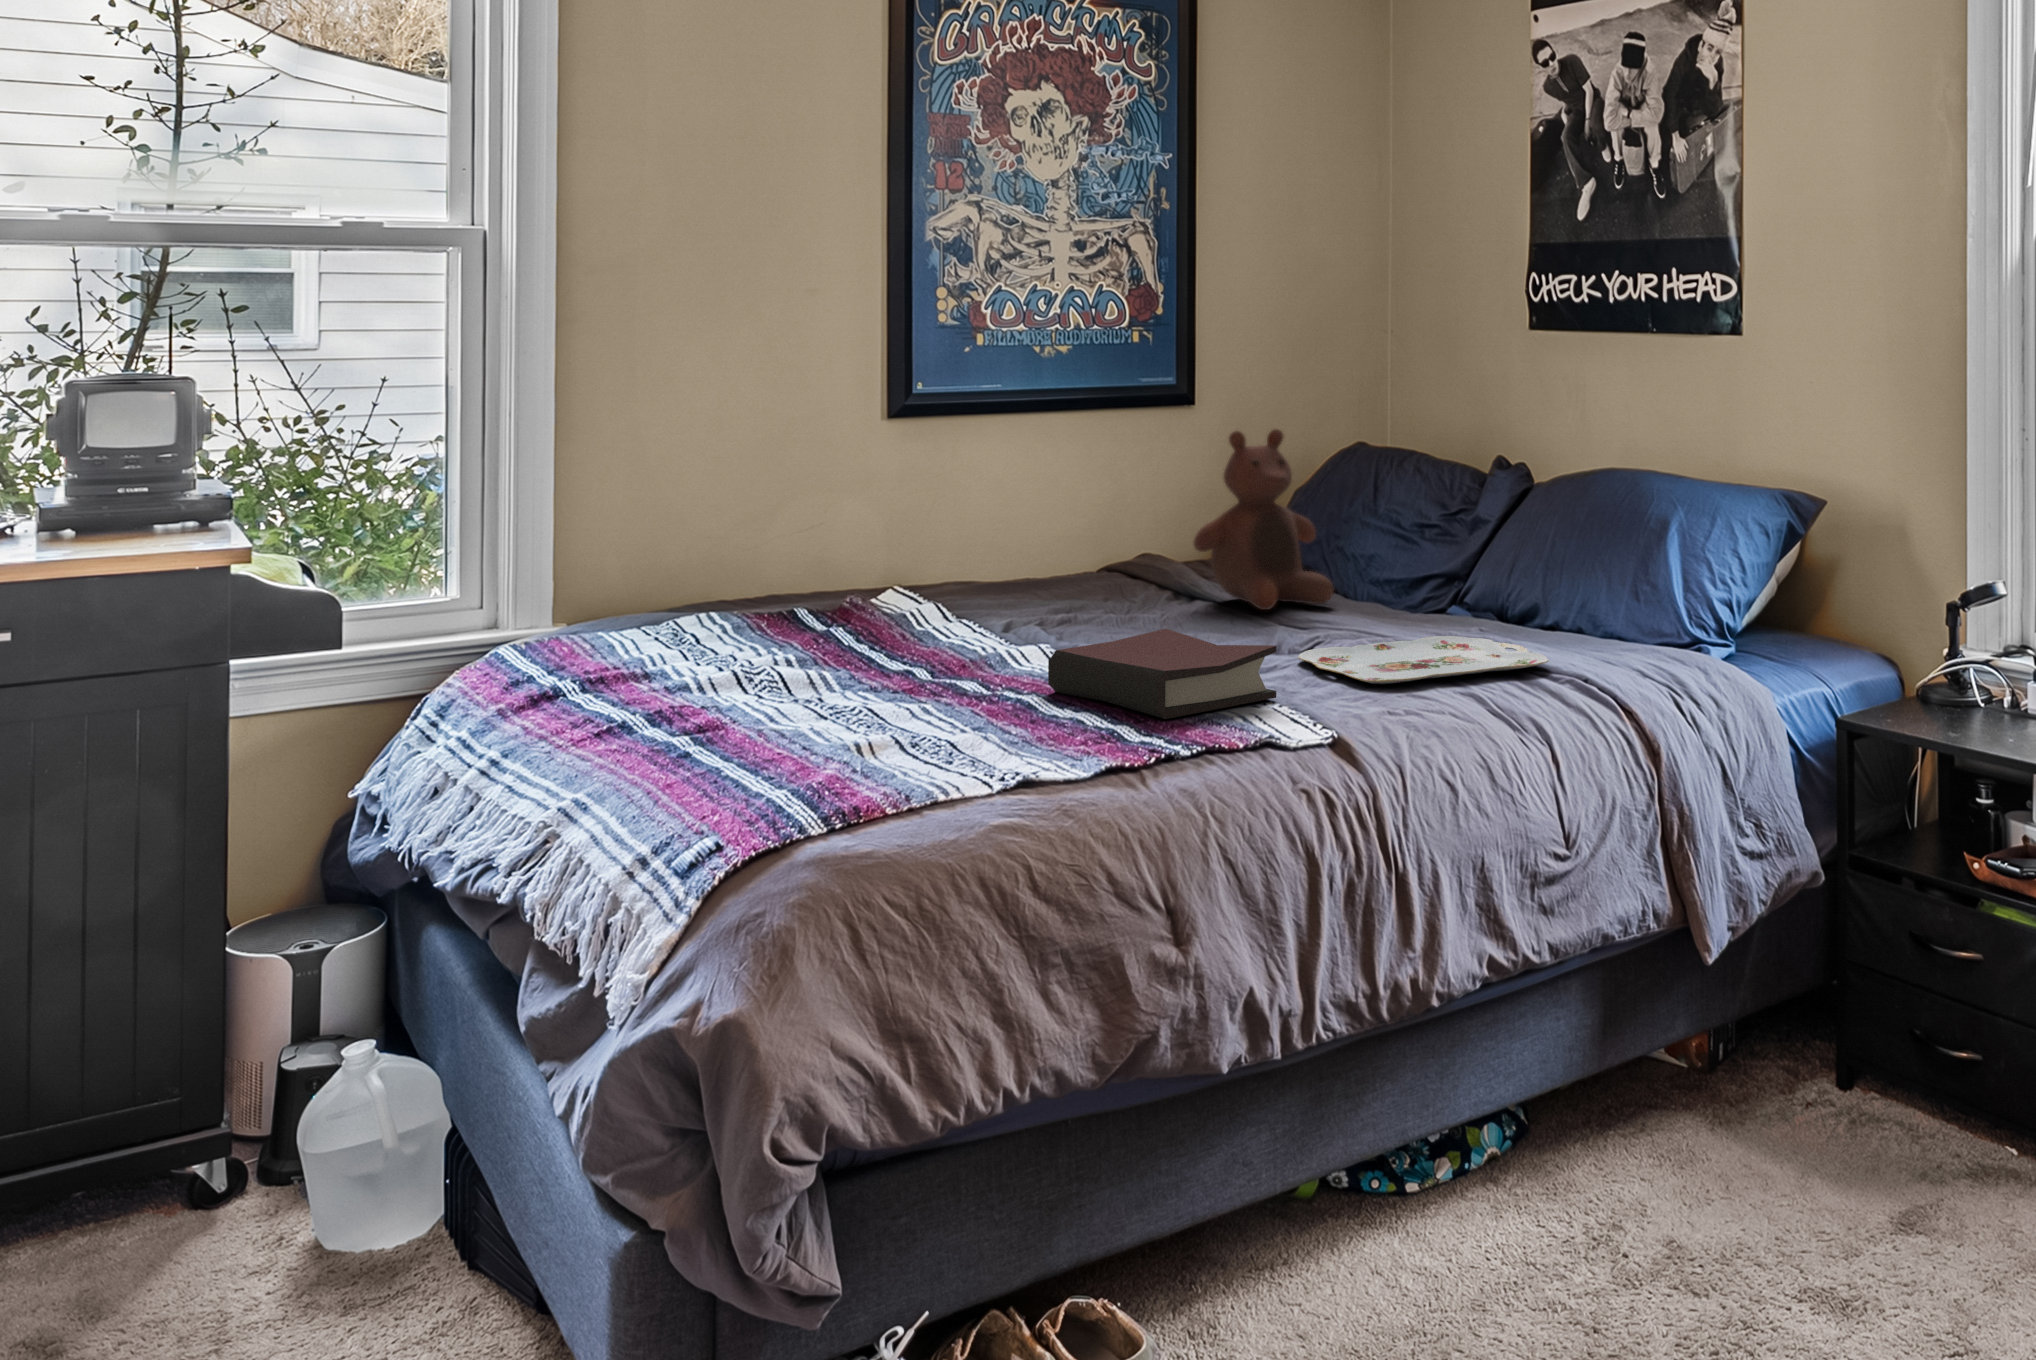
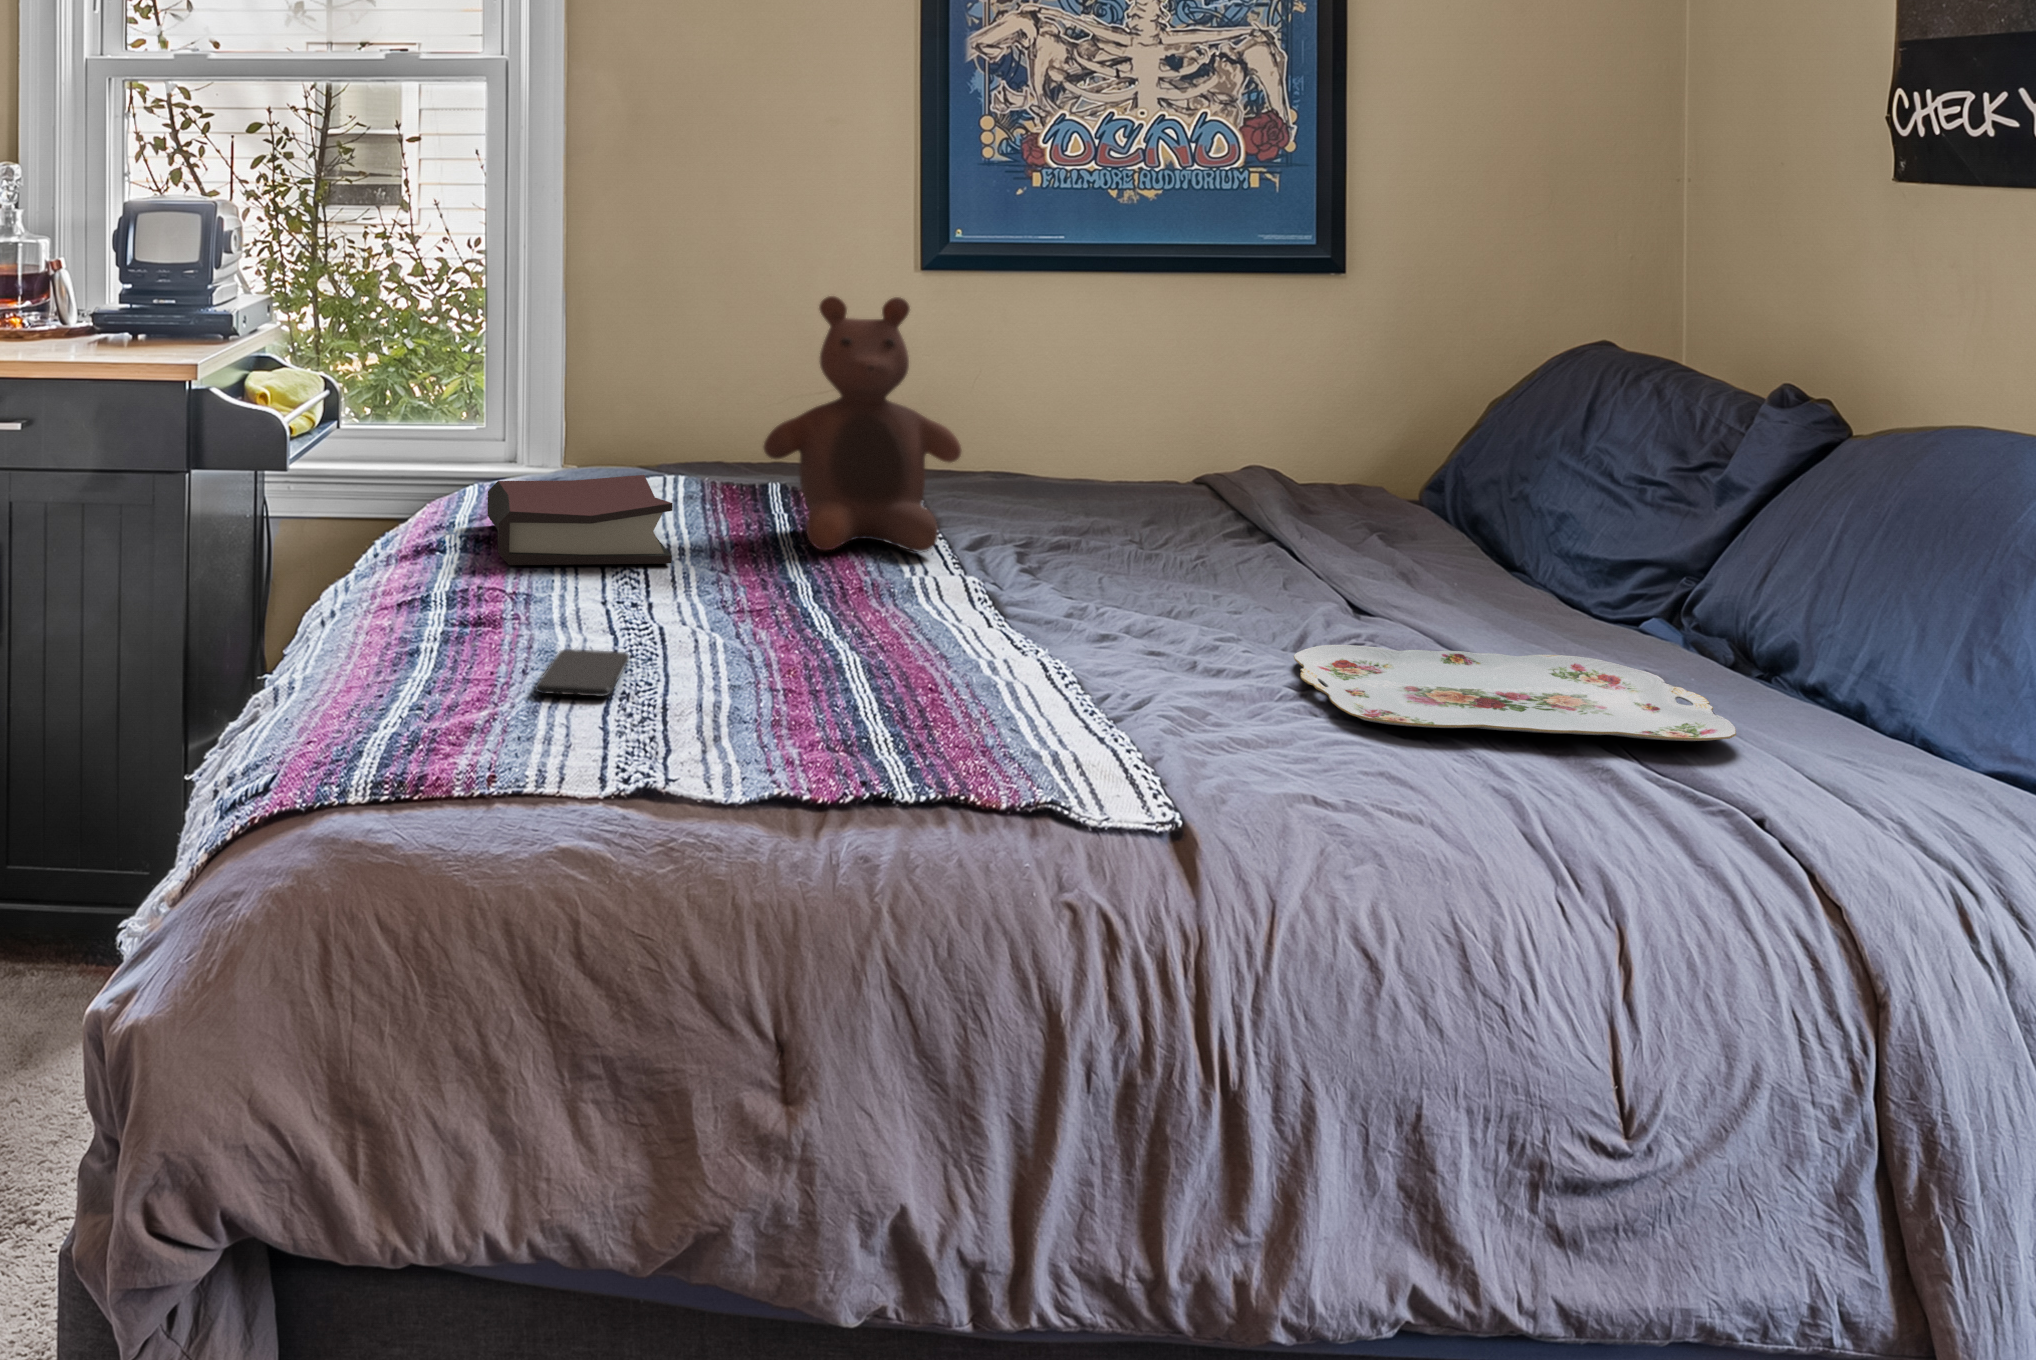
stuffed bear: present [1194,429,1334,610] -> present [764,296,961,552]
hardback book: present [1048,628,1277,719] -> present [487,475,673,565]
smartphone: none [844,719,926,750] -> present [536,649,630,696]

